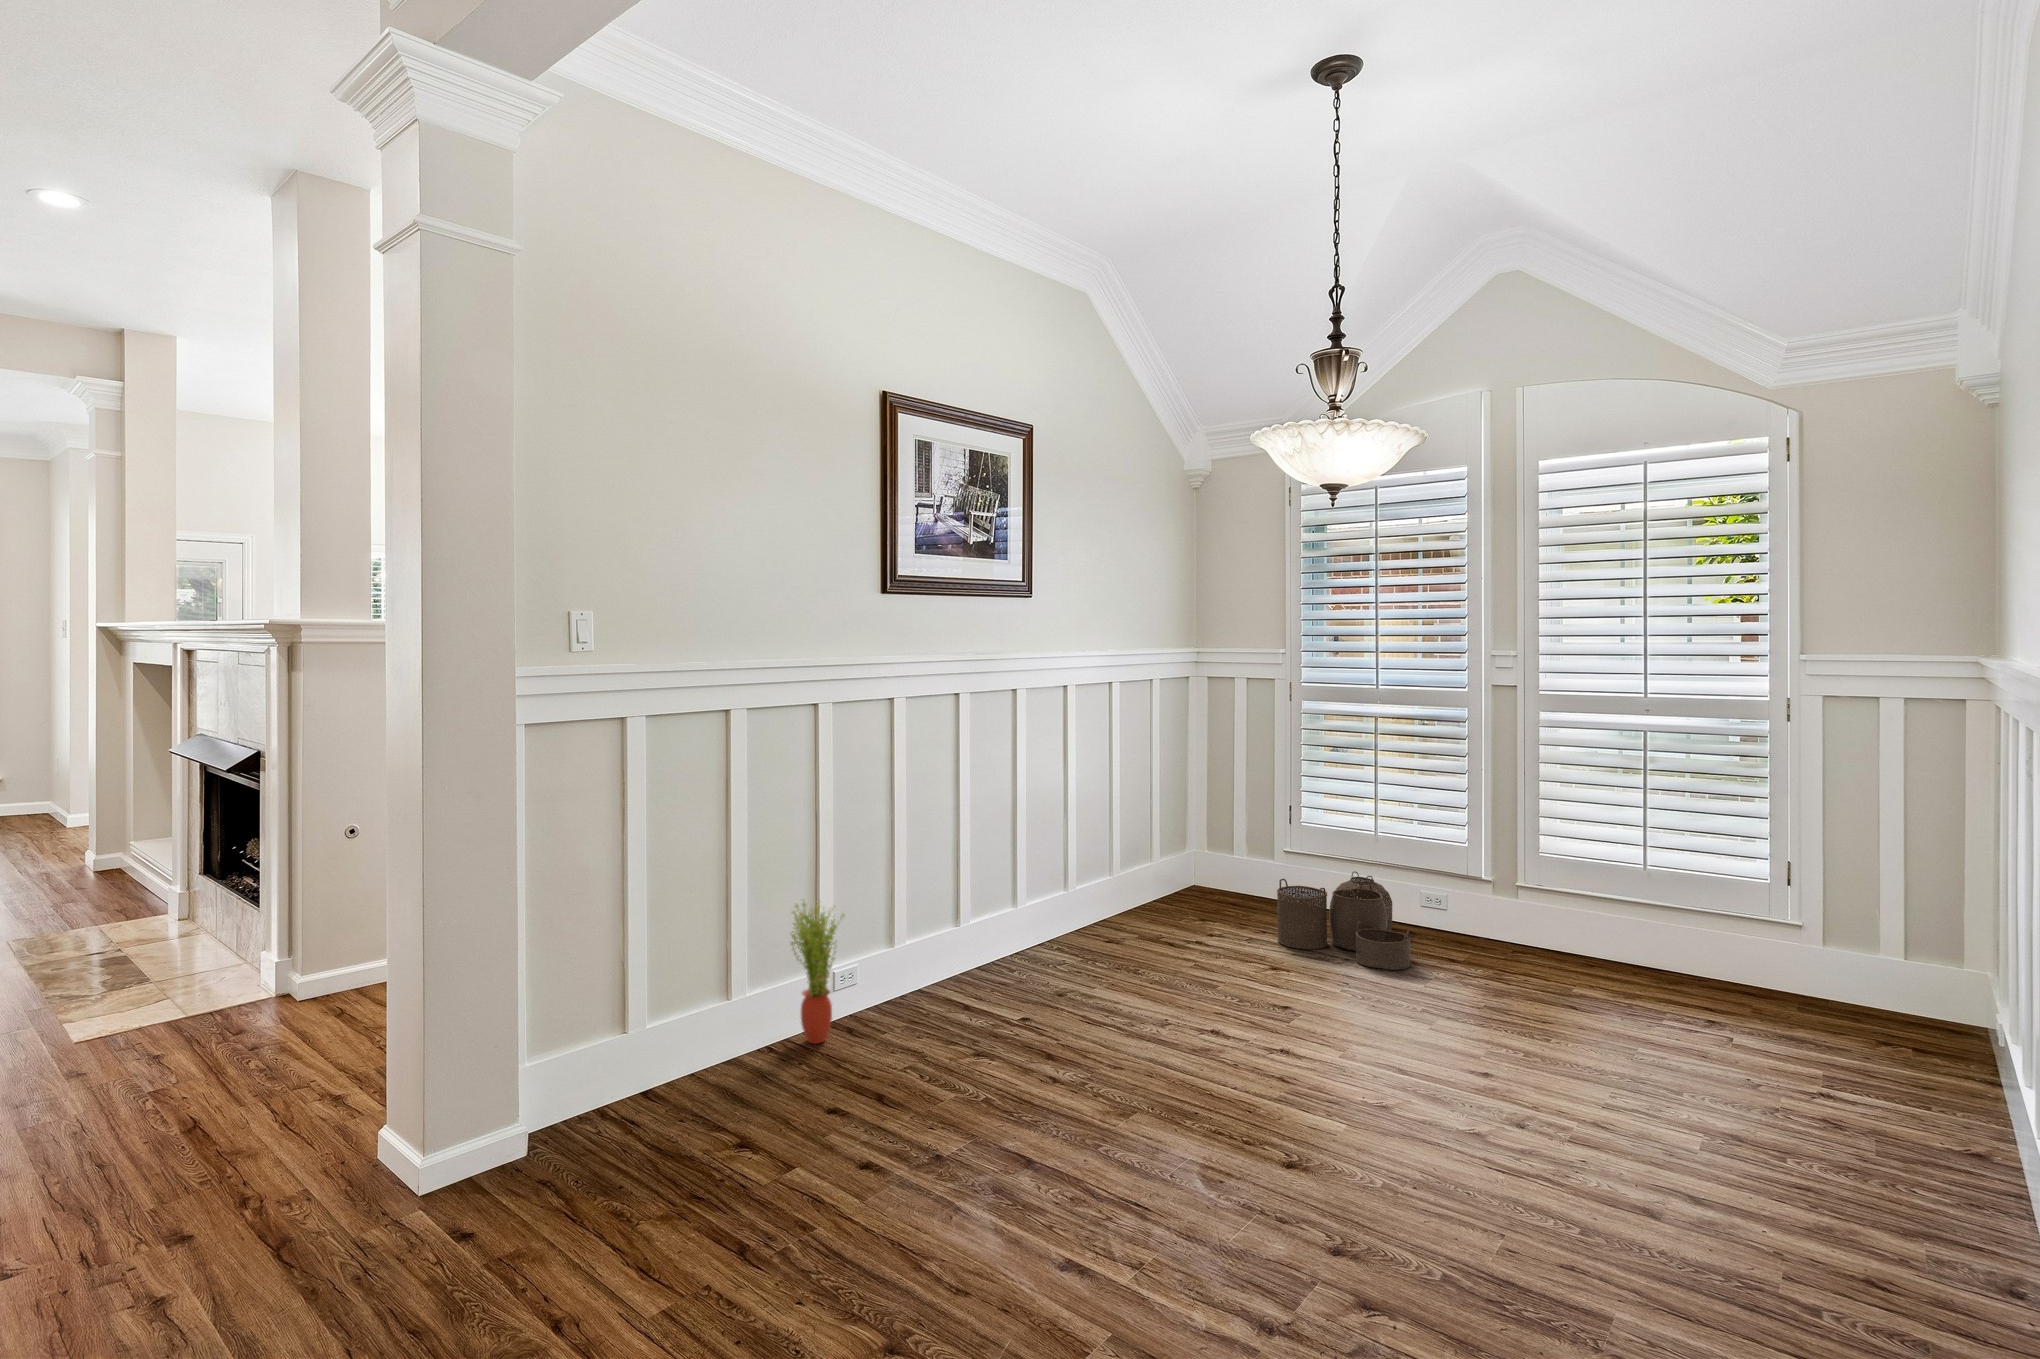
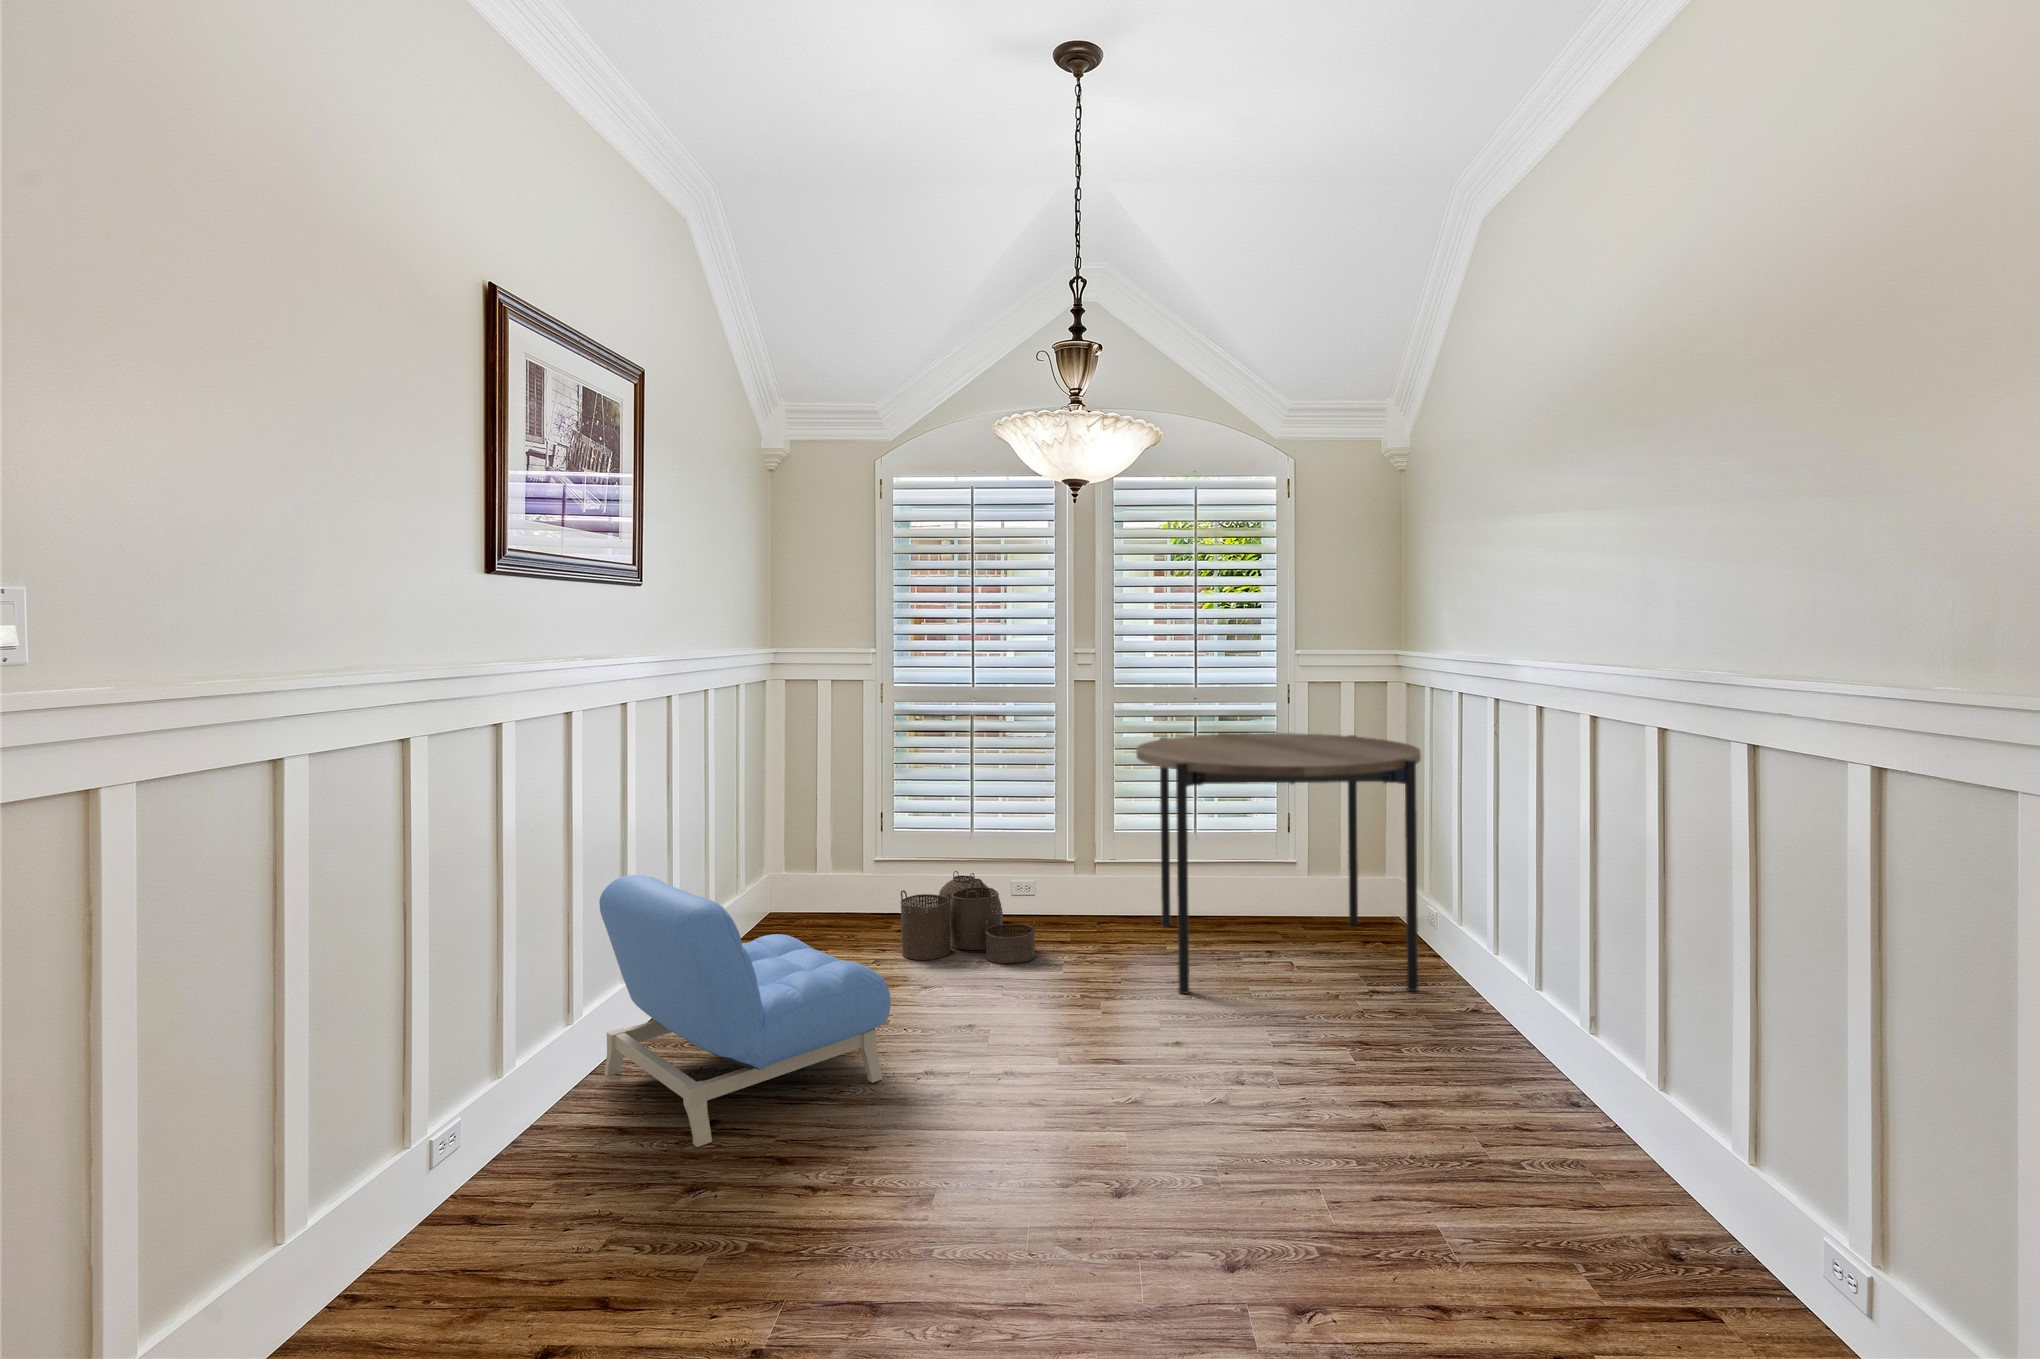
dining table: none [1523,752,1949,1111] -> present [1136,733,1421,994]
armchair: none [976,818,1185,1031] -> present [599,875,891,1147]
potted plant: present [790,903,845,1044] -> none [385,1040,473,1260]

